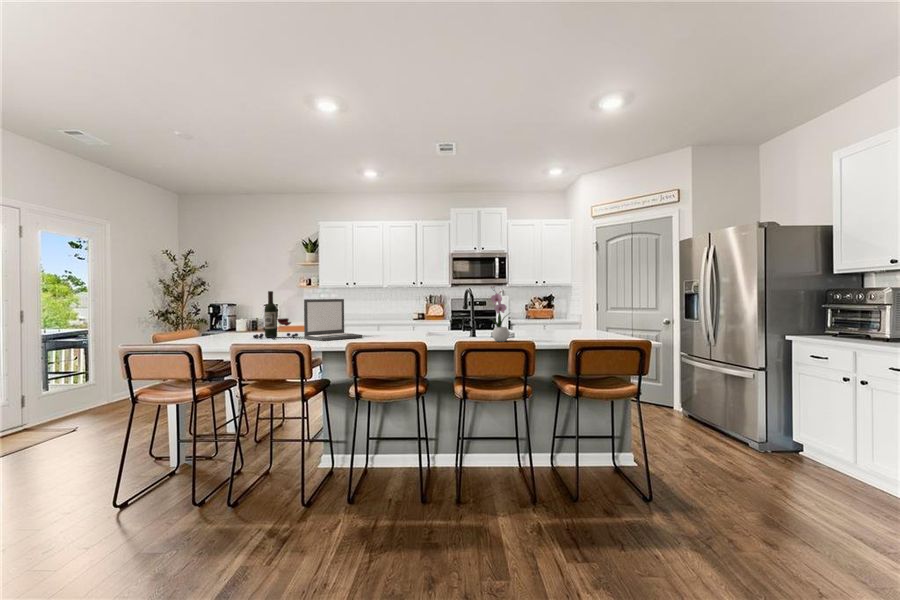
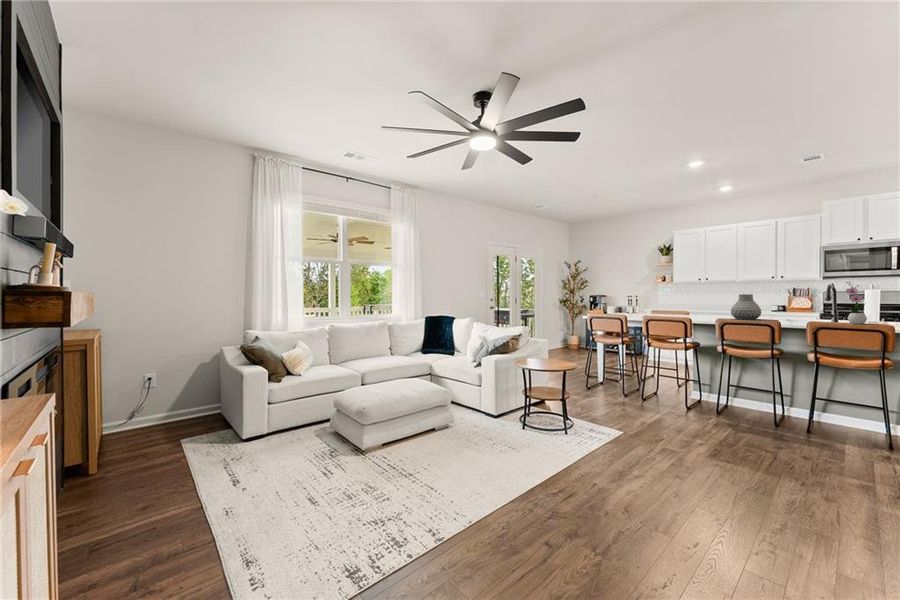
wine bottle: present [253,291,298,339] -> none [646,287,675,317]
laptop: present [304,299,362,341] -> none [681,292,725,318]
vase: none [368,303,404,340] -> present [731,294,761,320]

